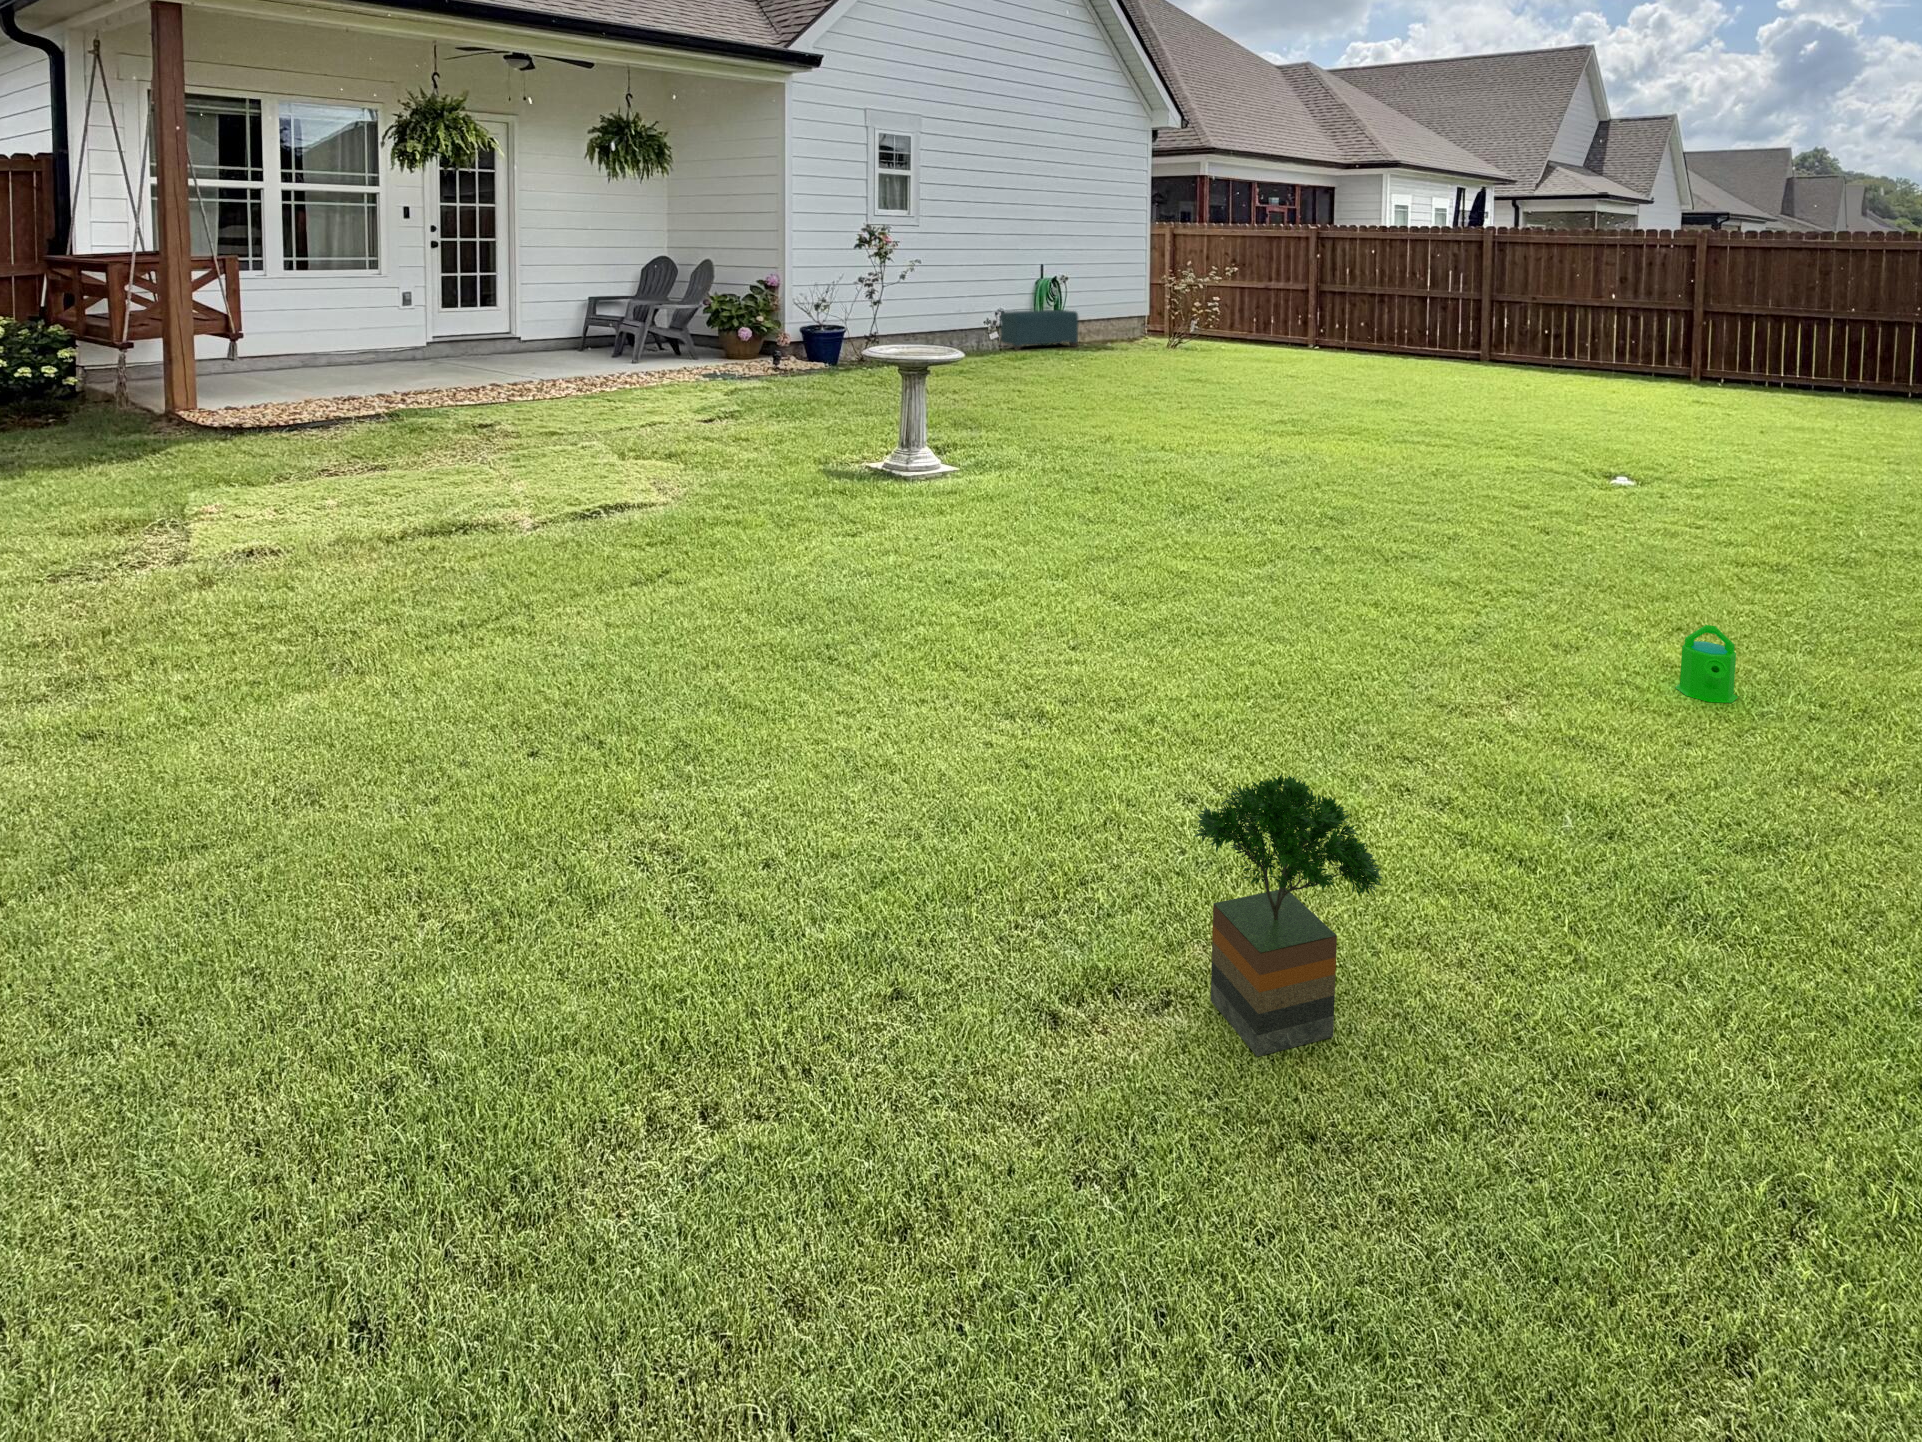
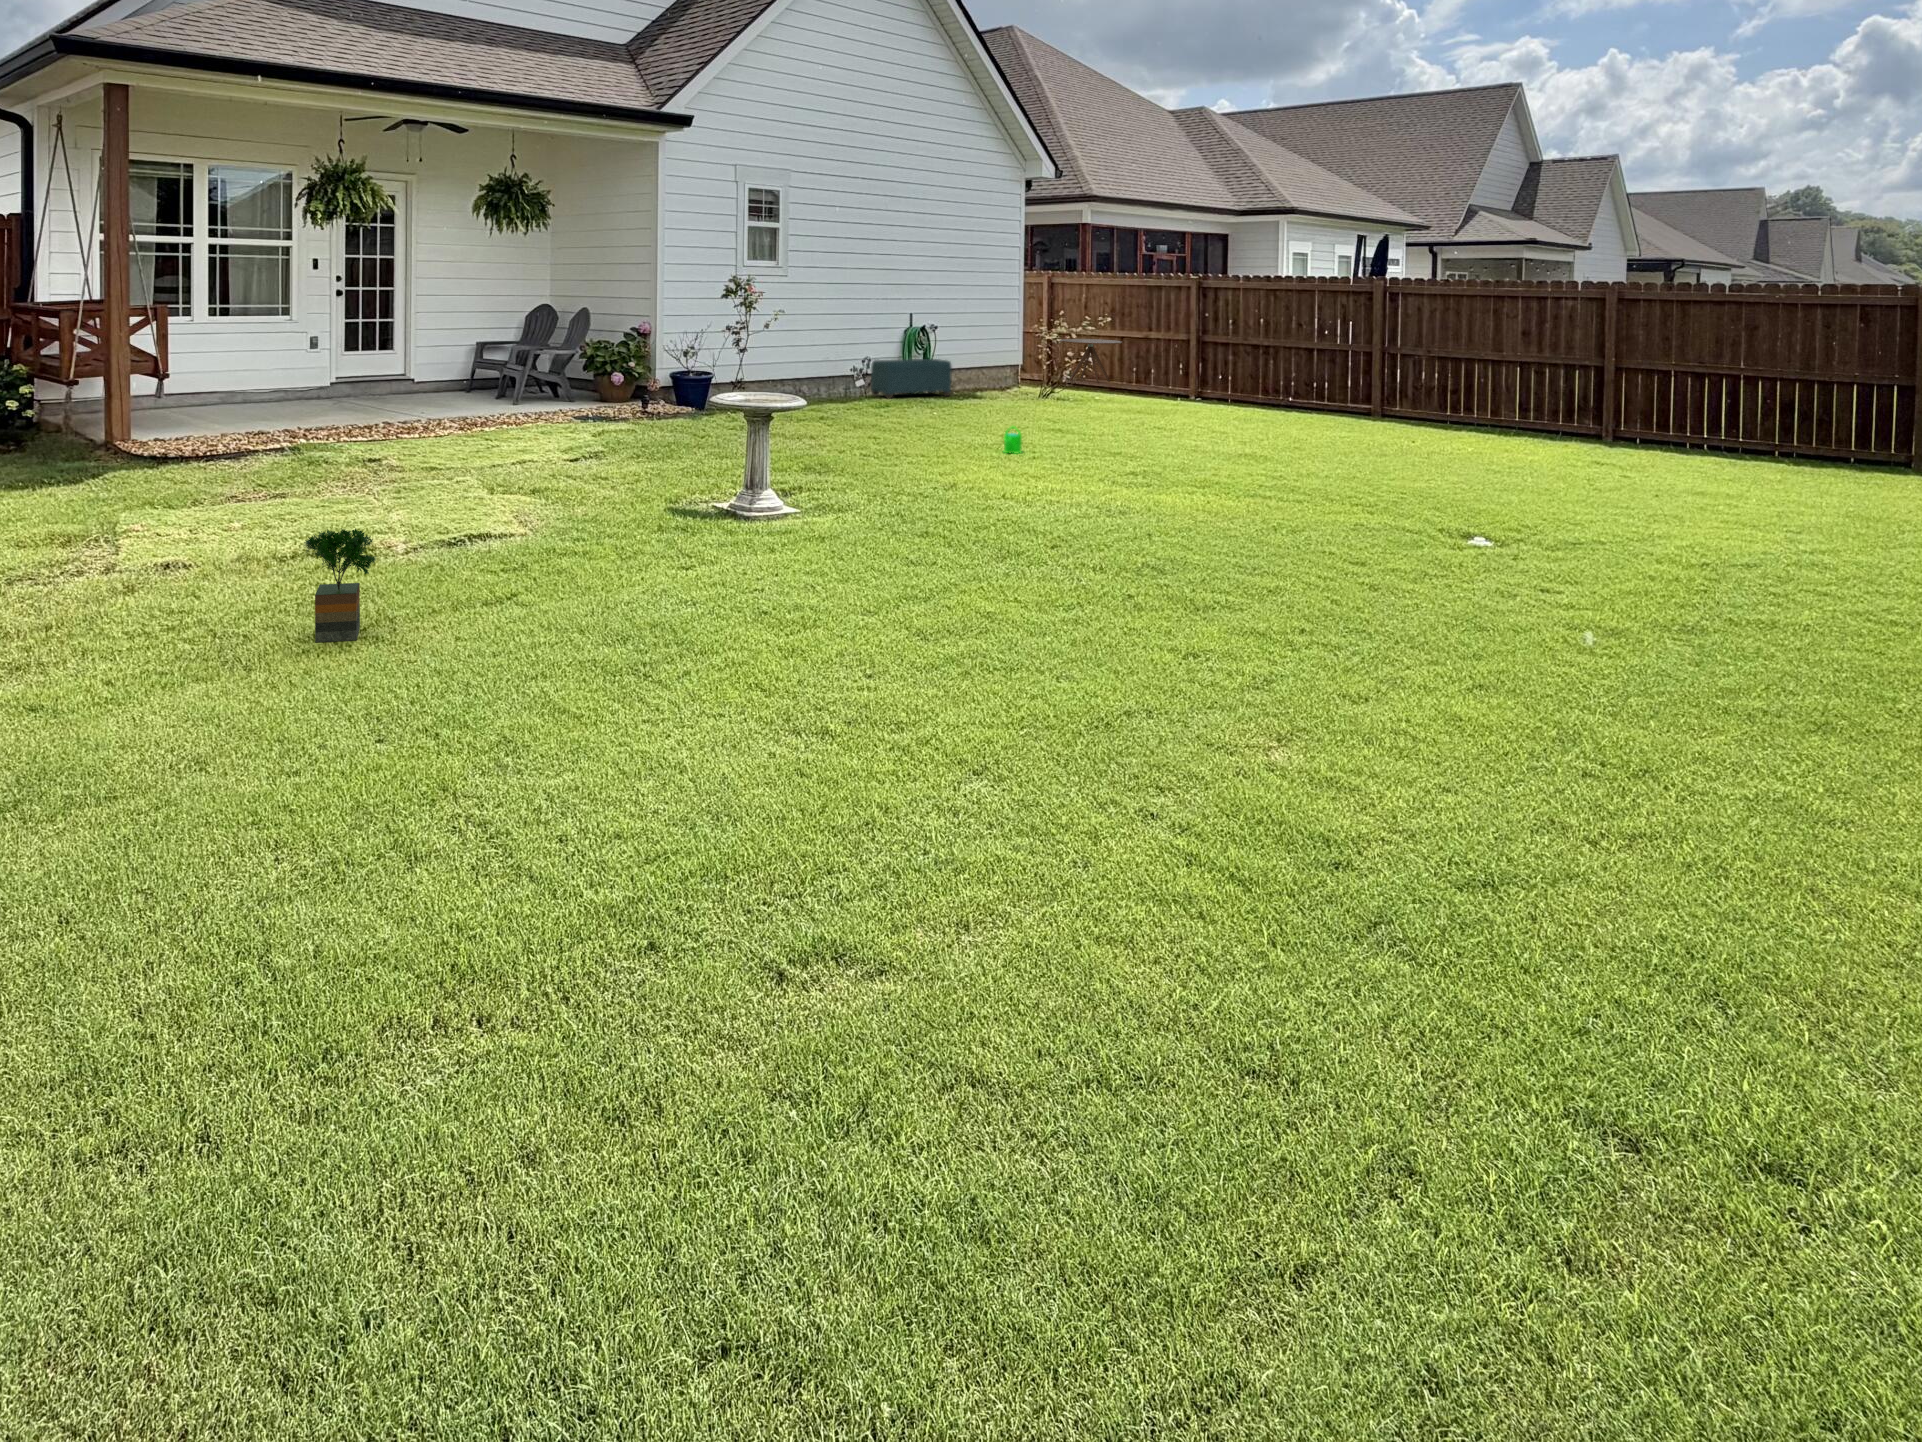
round table: none [1178,289,1238,332] -> present [1060,339,1122,383]
watering can: present [1675,625,1738,703] -> present [1004,426,1022,454]
potted tree: present [1195,774,1382,1057] -> present [304,528,376,642]

